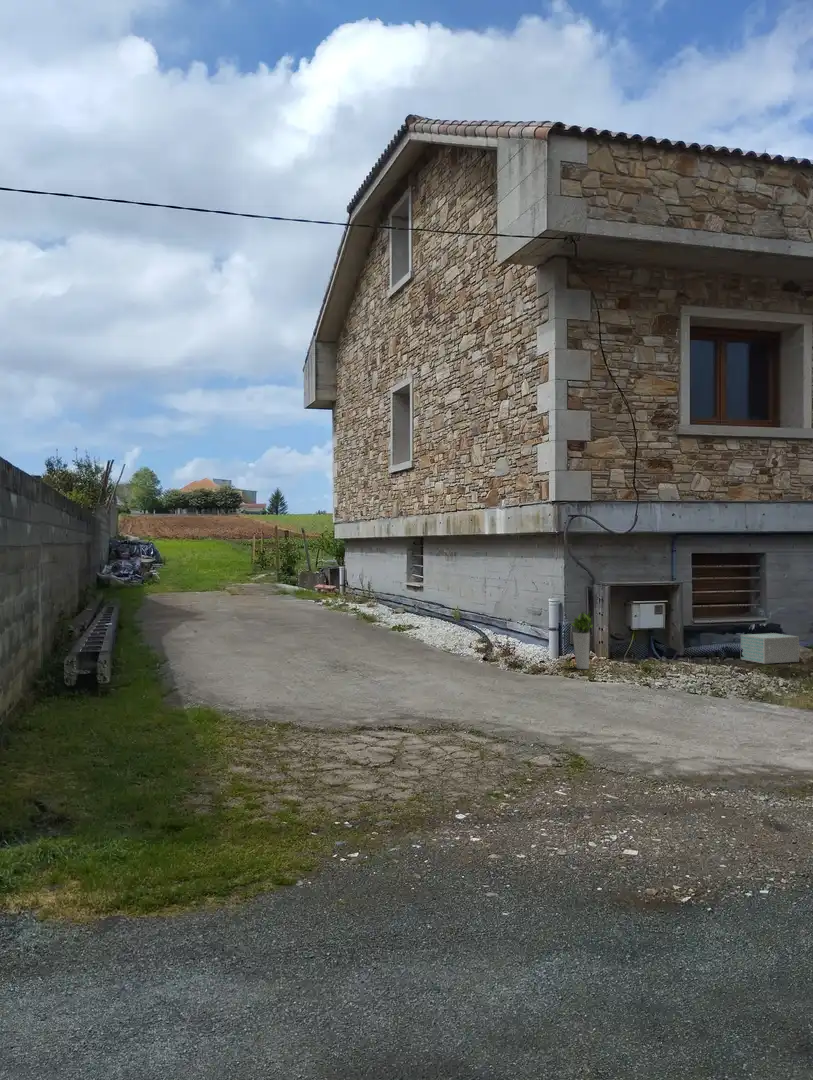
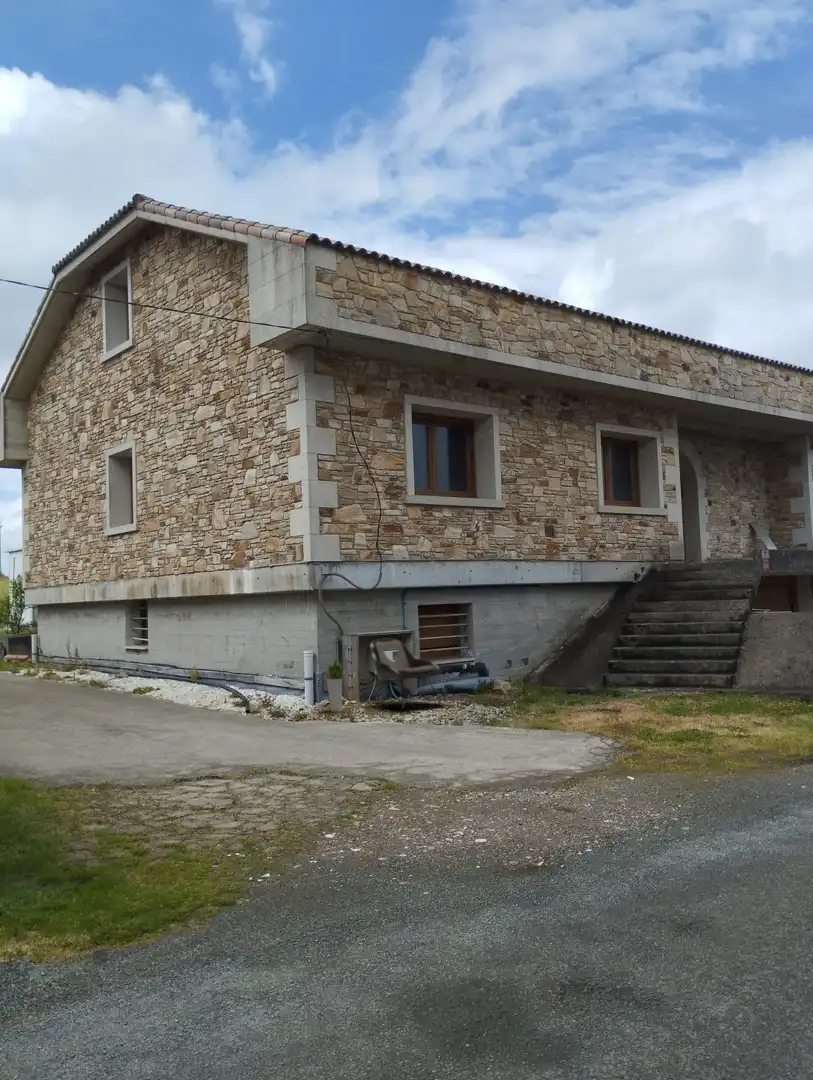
lounge chair: none [622,590,711,674] -> present [369,638,442,710]
storage box: present [741,633,799,664] -> none [458,671,504,697]

